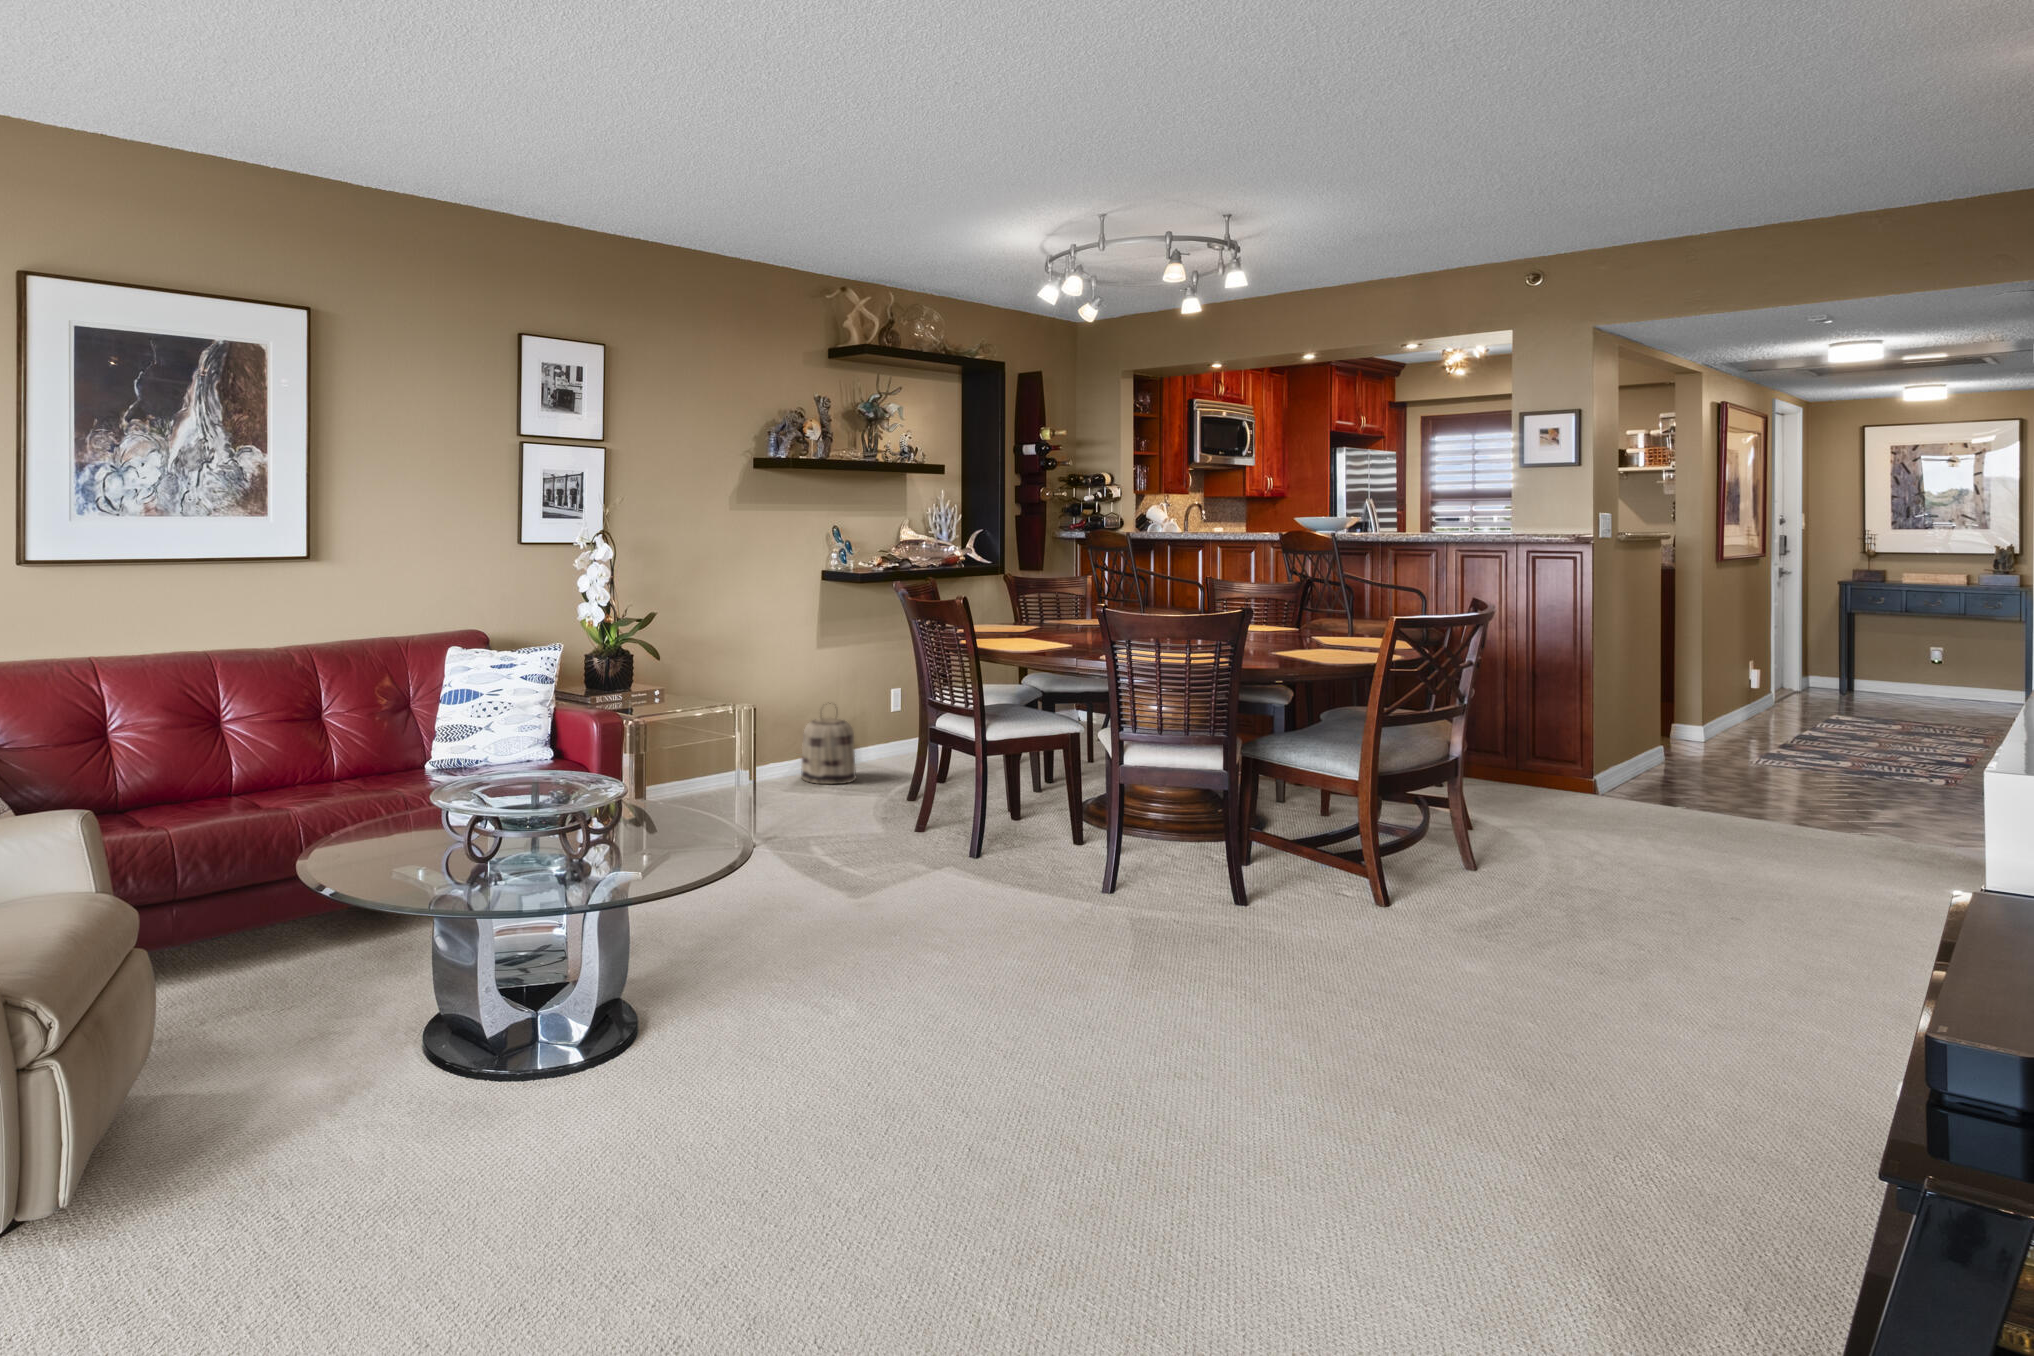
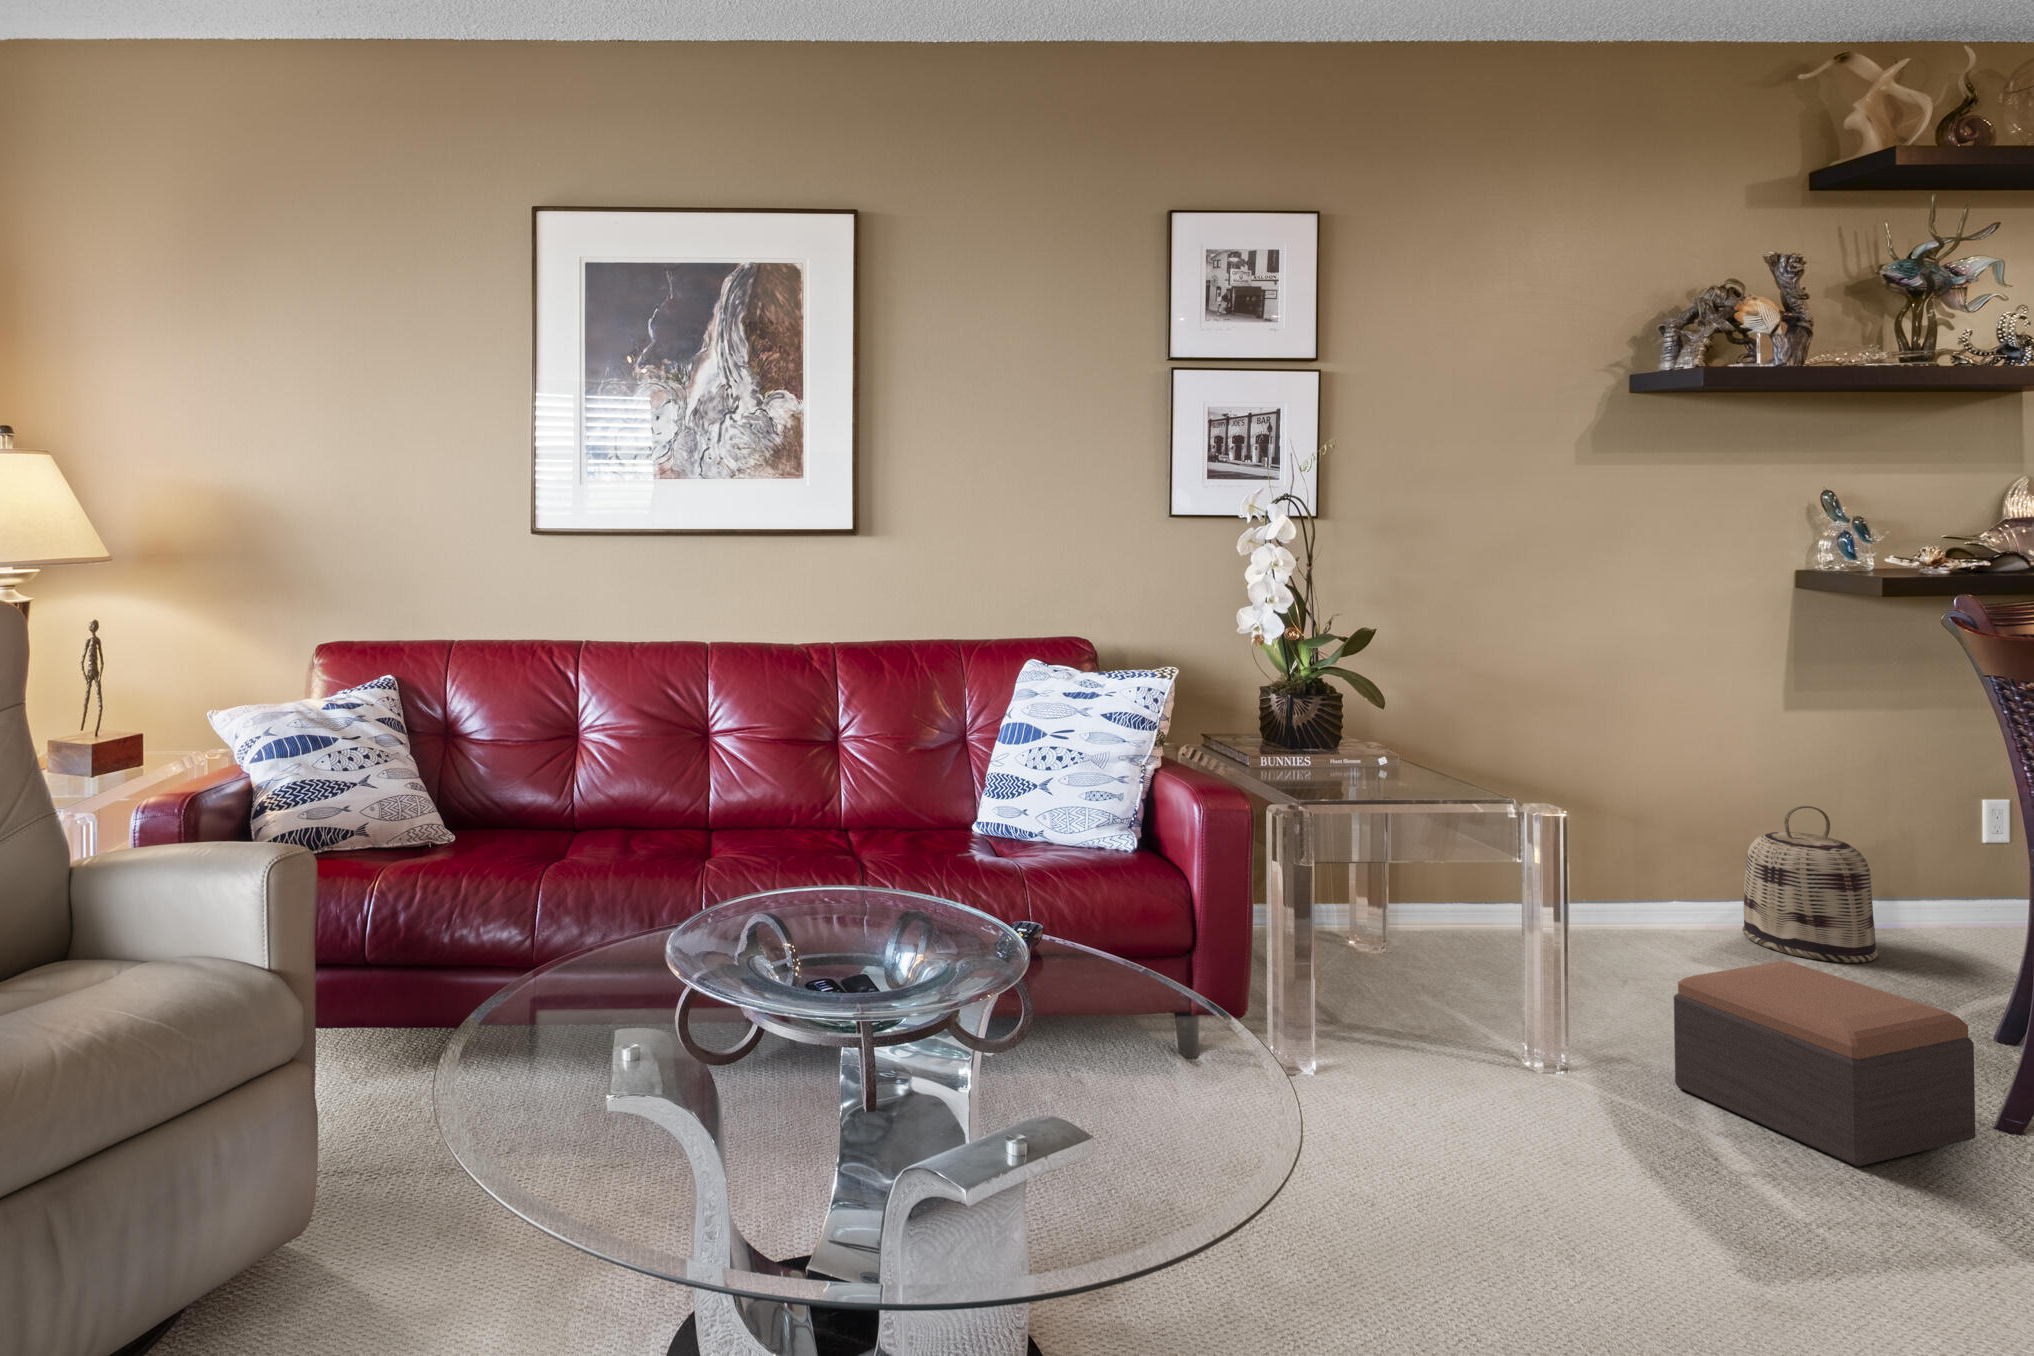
footstool: none [796,773,903,855] -> present [1674,961,1975,1167]

